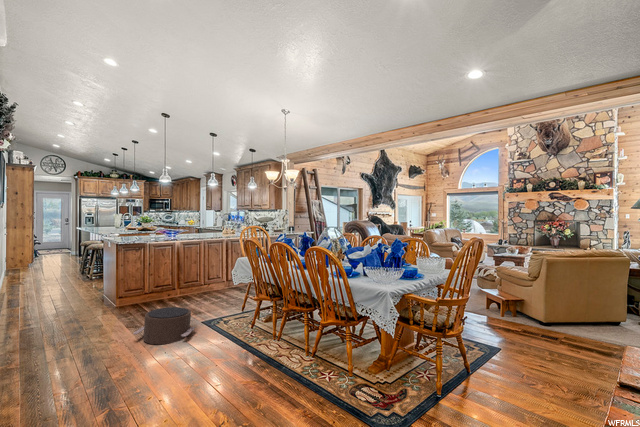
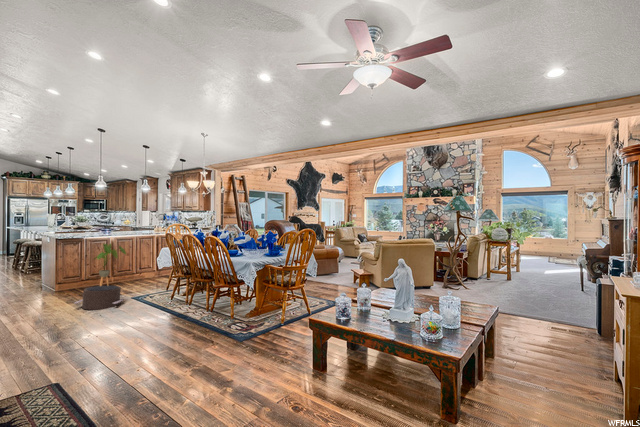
house plant: none [157,249,195,304] -> present [94,244,126,286]

